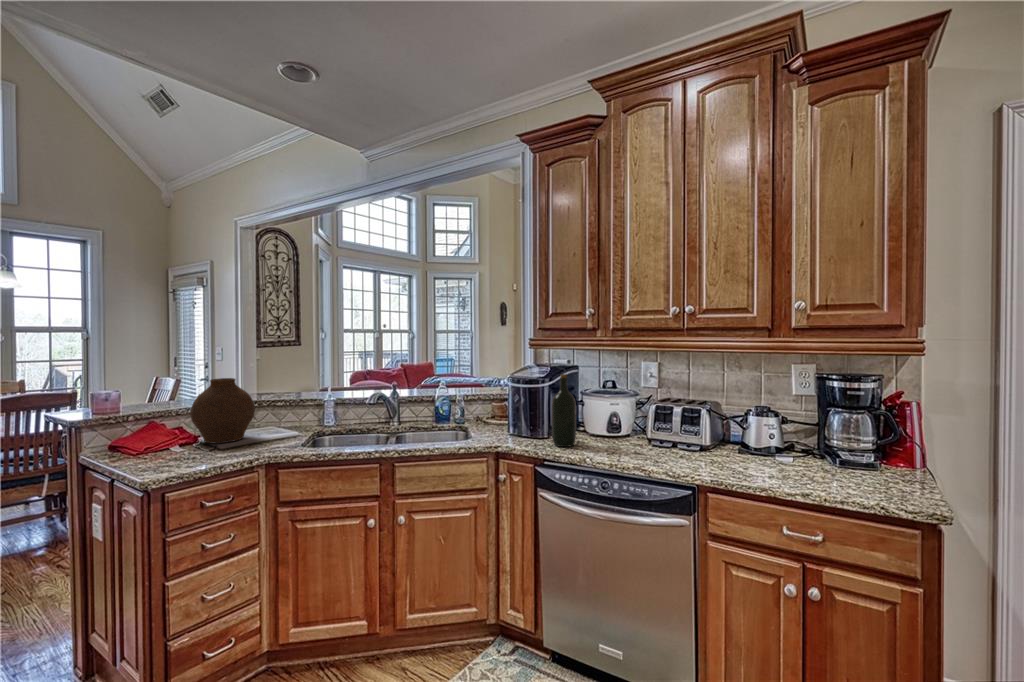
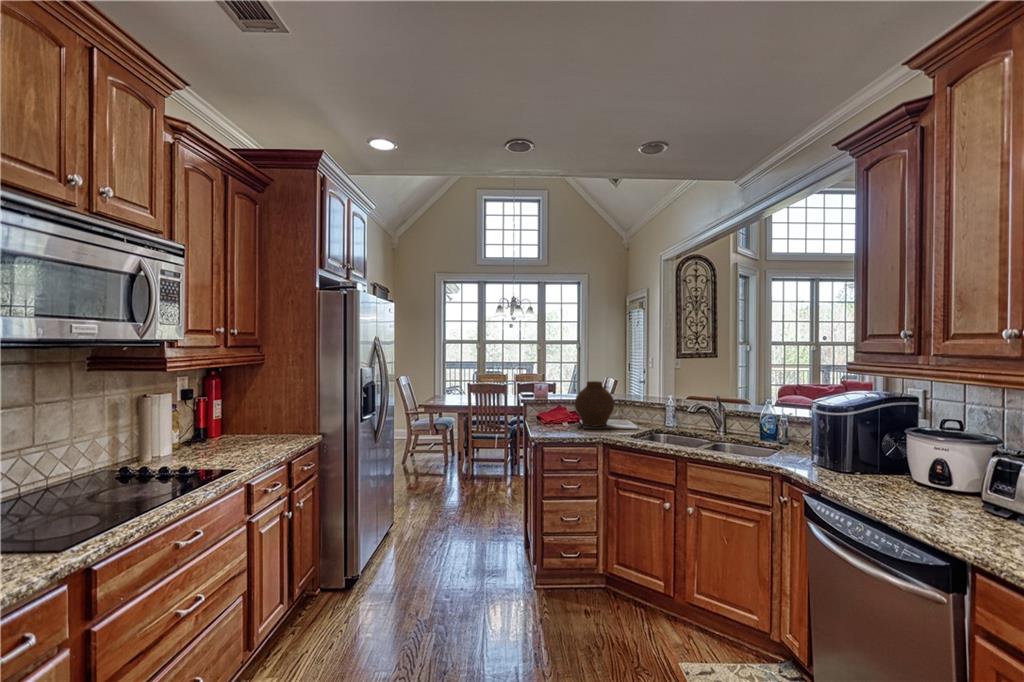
wine bottle: present [552,374,576,447] -> none [839,404,871,484]

